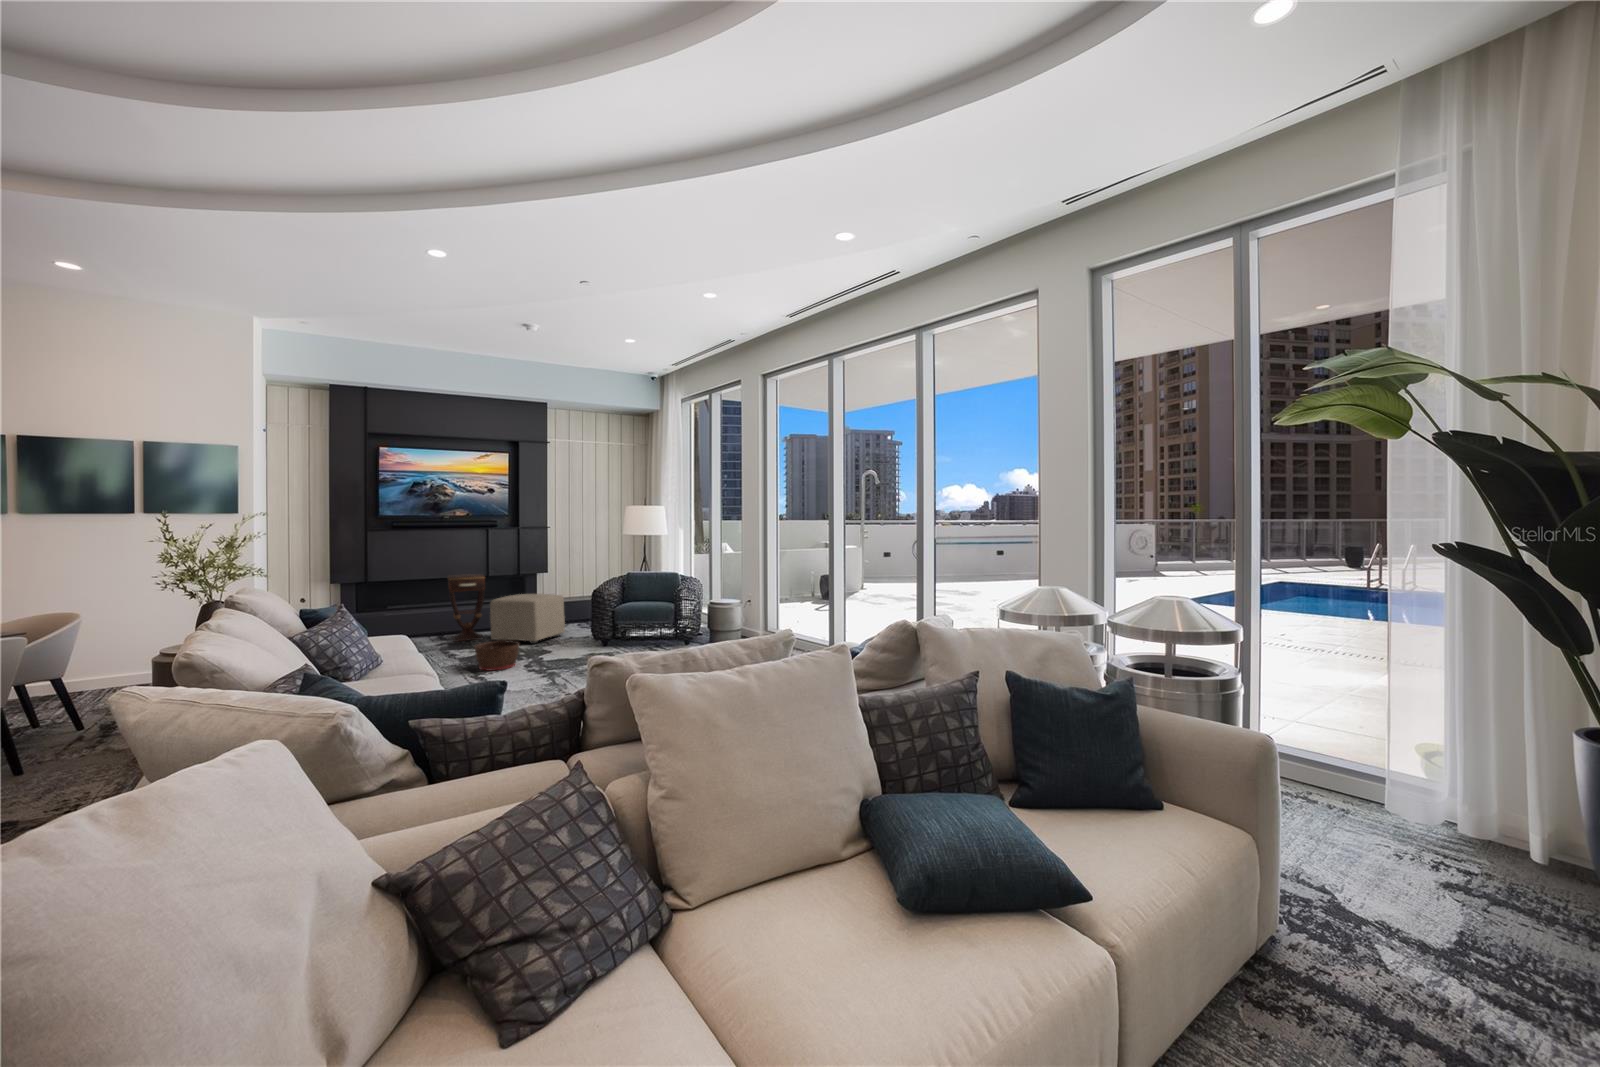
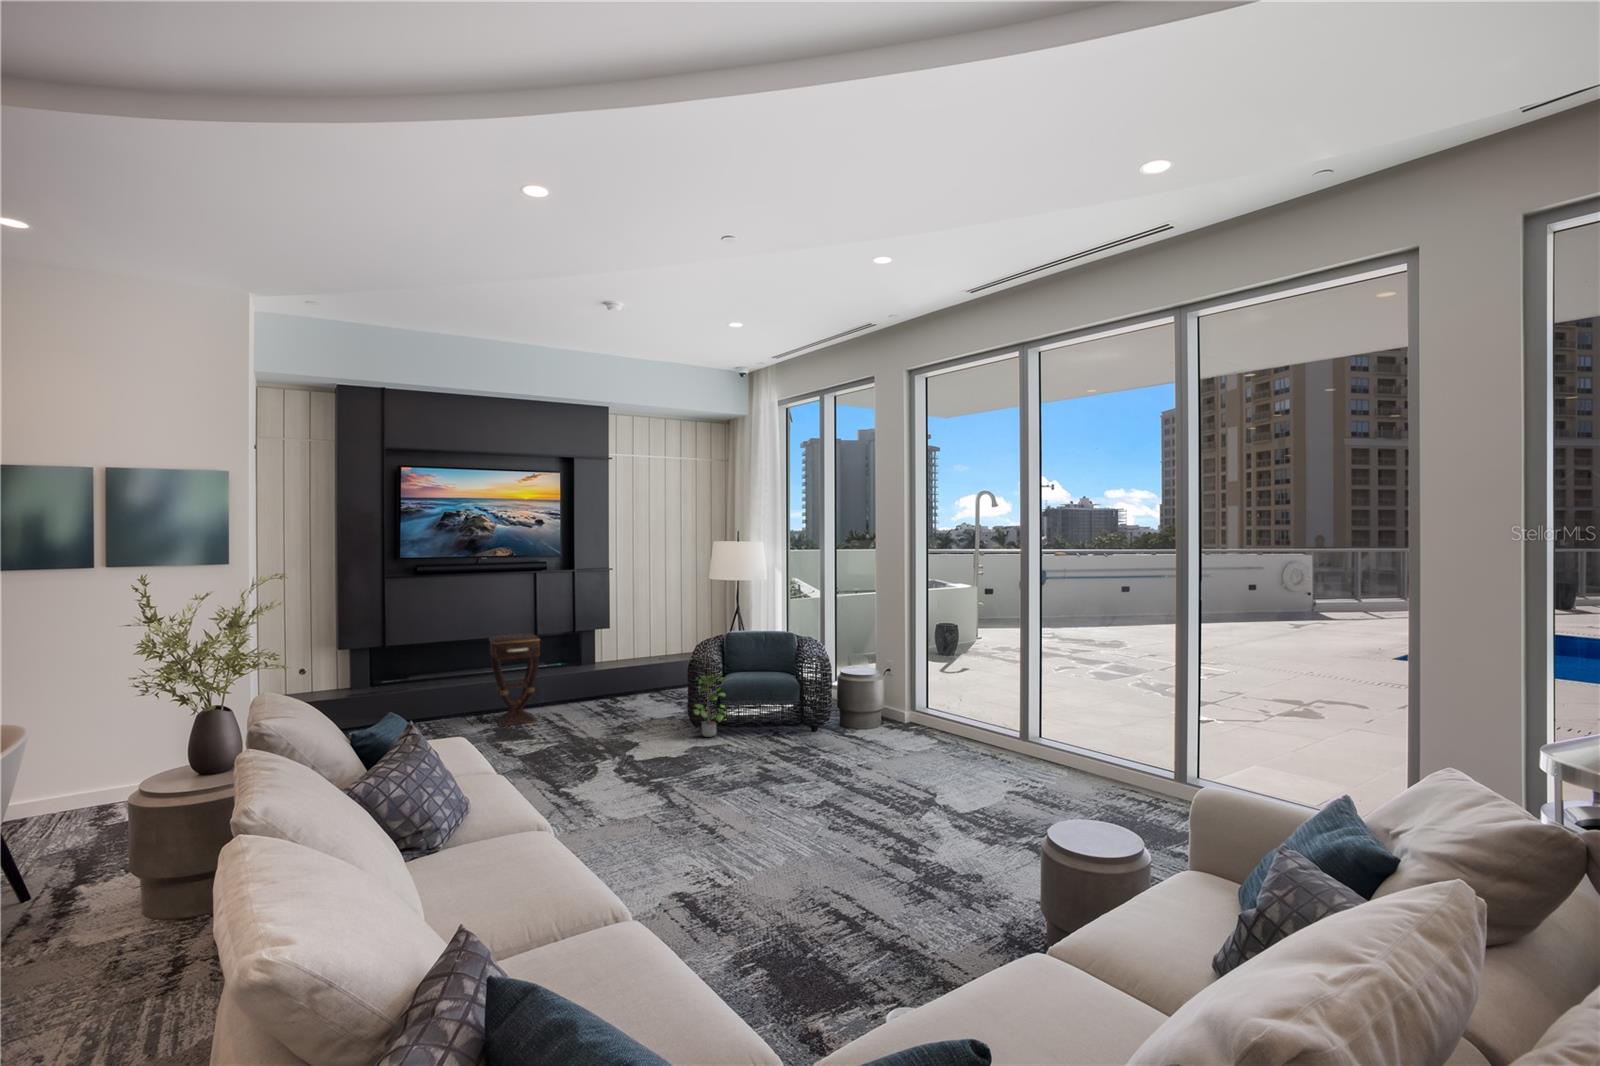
ottoman: present [490,594,565,644] -> none [551,661,644,731]
potted plant: none [593,598,622,646] -> present [694,674,727,737]
basket: present [474,640,519,670] -> none [549,735,609,781]

